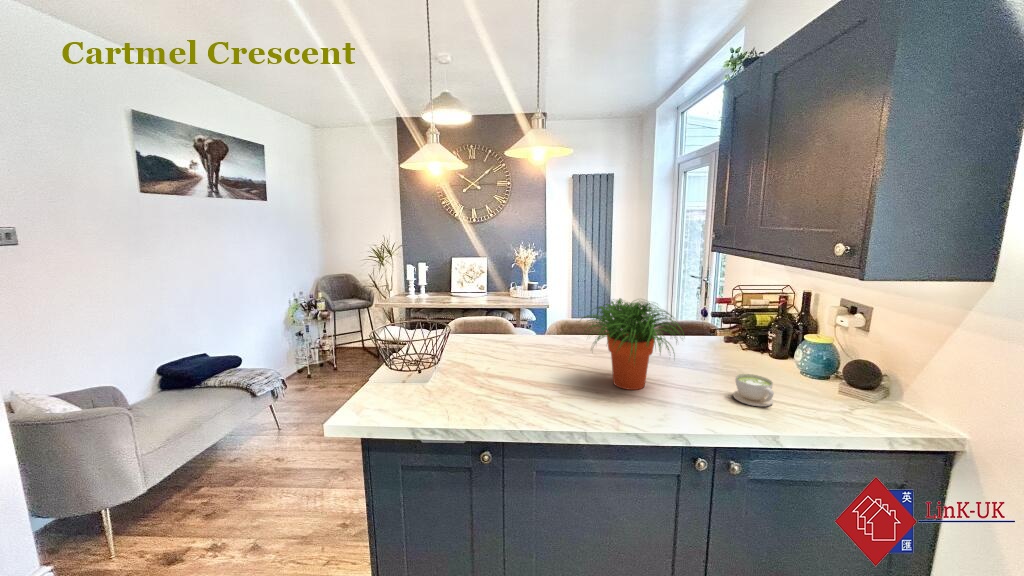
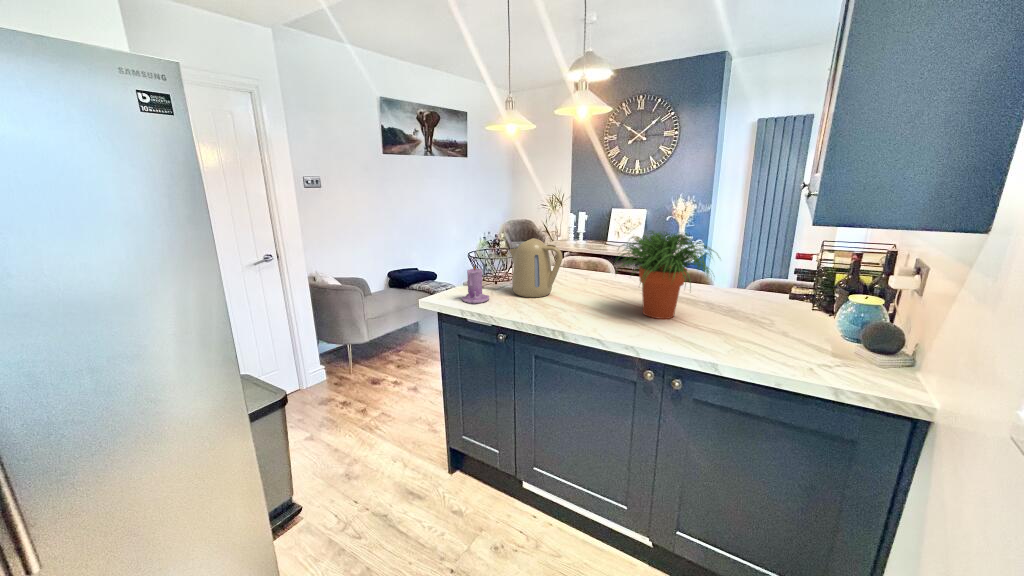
kettle: none [443,315,514,389] -> present [510,238,562,297]
candle: none [401,360,439,415] -> present [462,266,489,304]
coffee cup: present [733,374,774,406] -> none [755,318,802,353]

